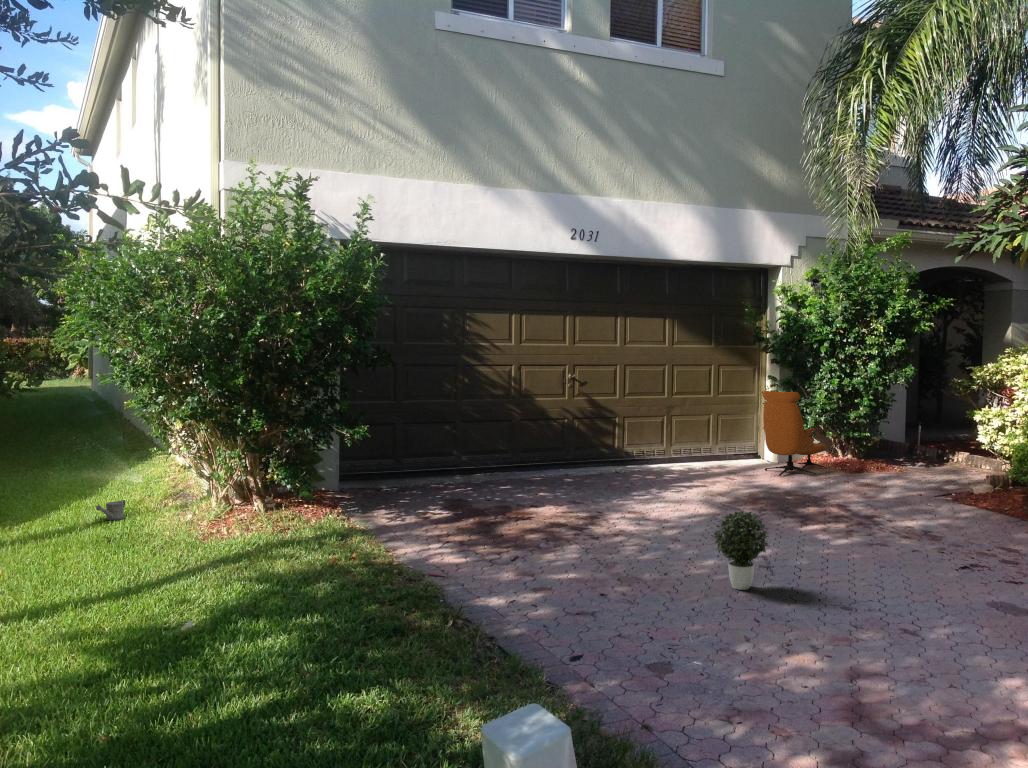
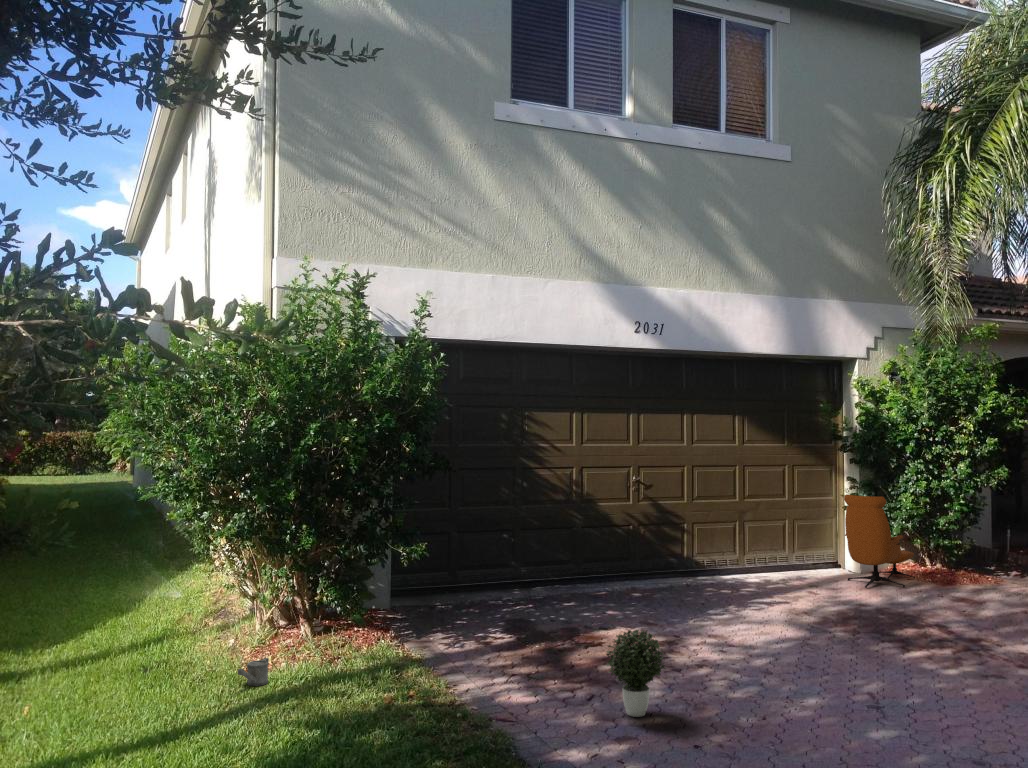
watering can: present [96,500,125,520] -> present [238,658,269,686]
potted plant: present [714,511,769,590] -> present [606,630,666,717]

